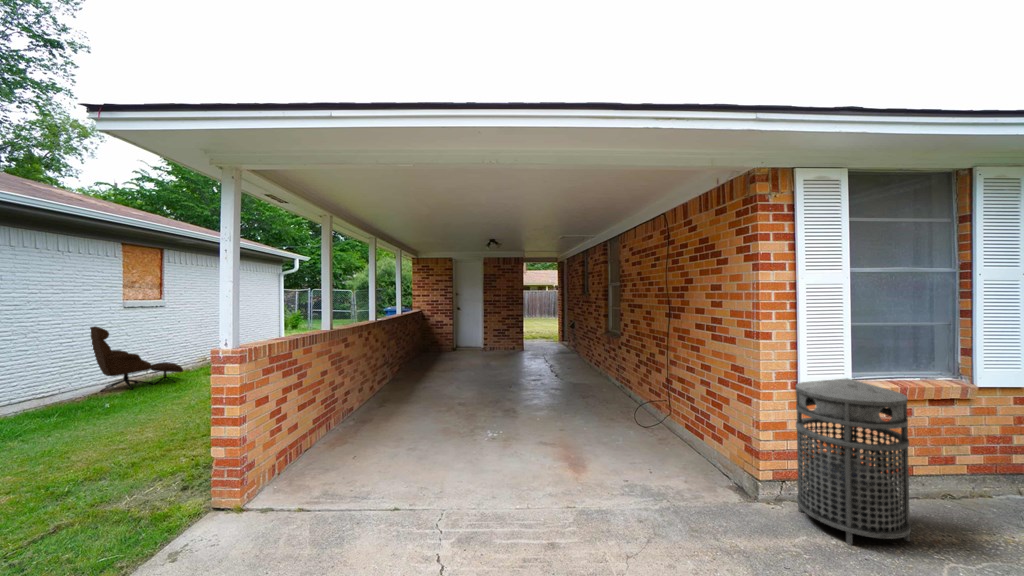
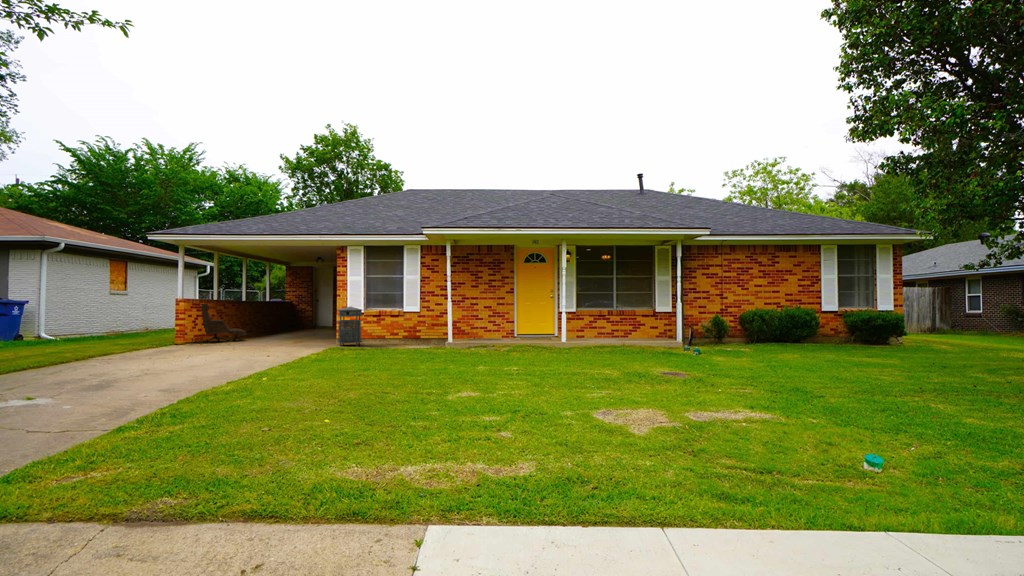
lounge chair: present [90,326,183,391] -> present [201,304,247,343]

